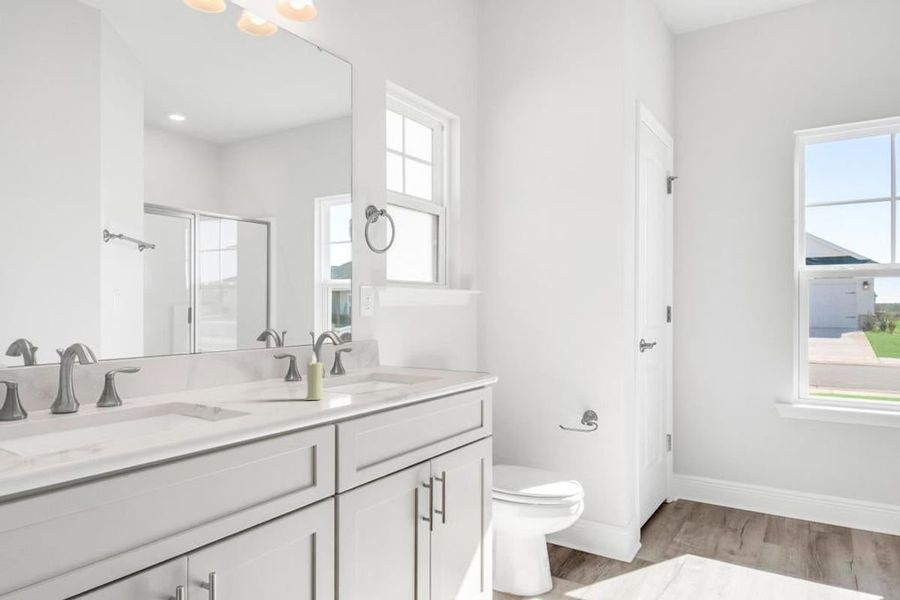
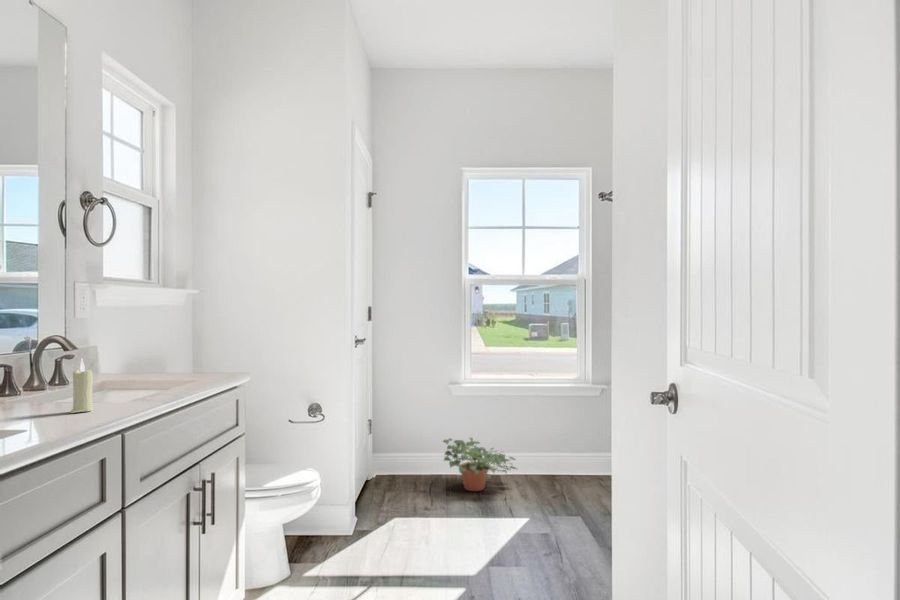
potted plant: none [759,470,874,544] -> present [443,438,516,491]

